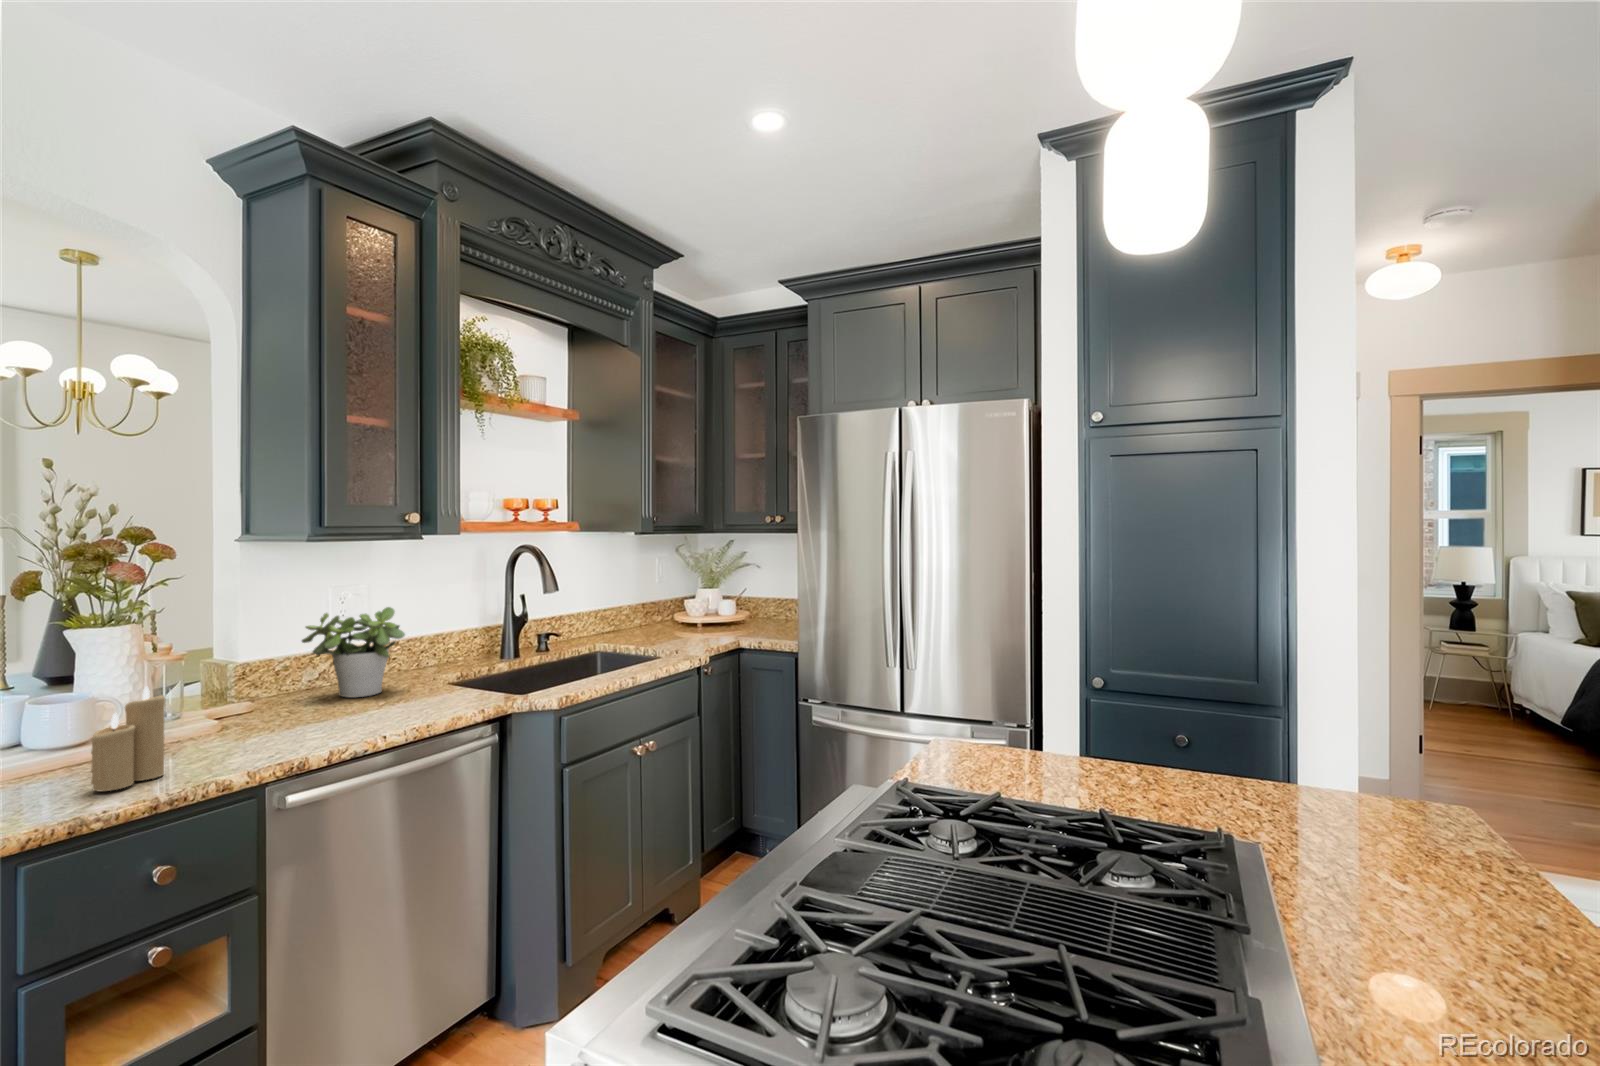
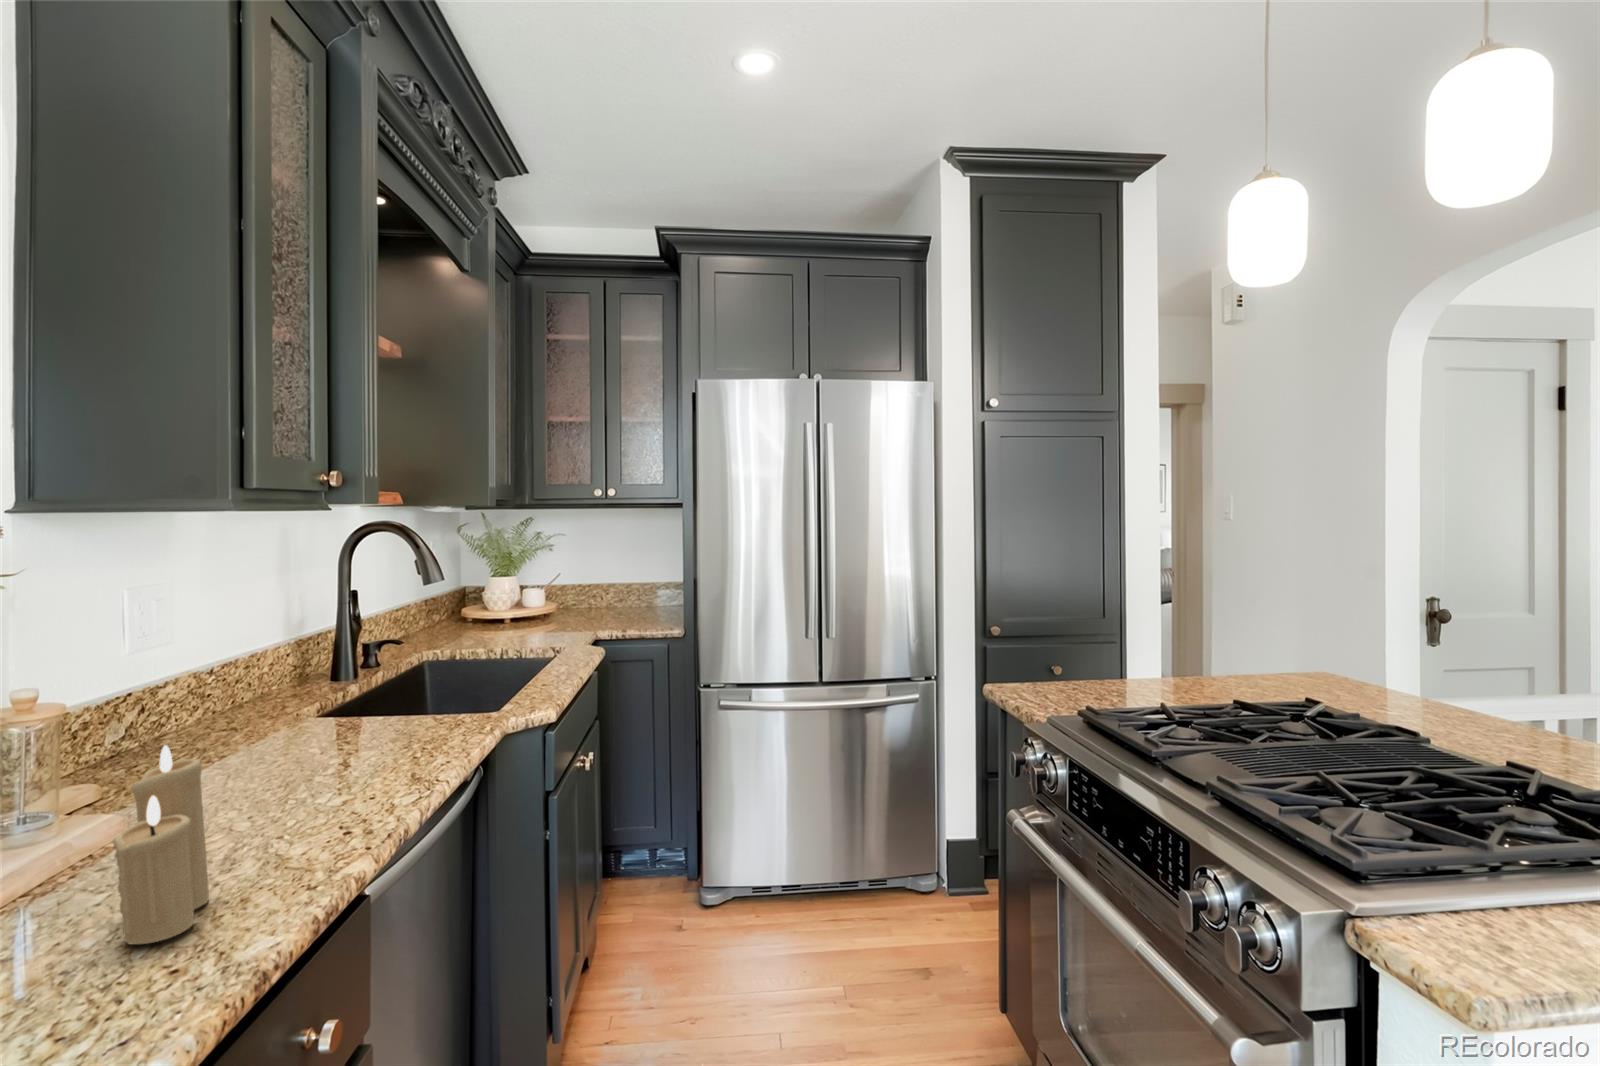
potted plant: present [302,607,405,698] -> none [139,607,311,754]

